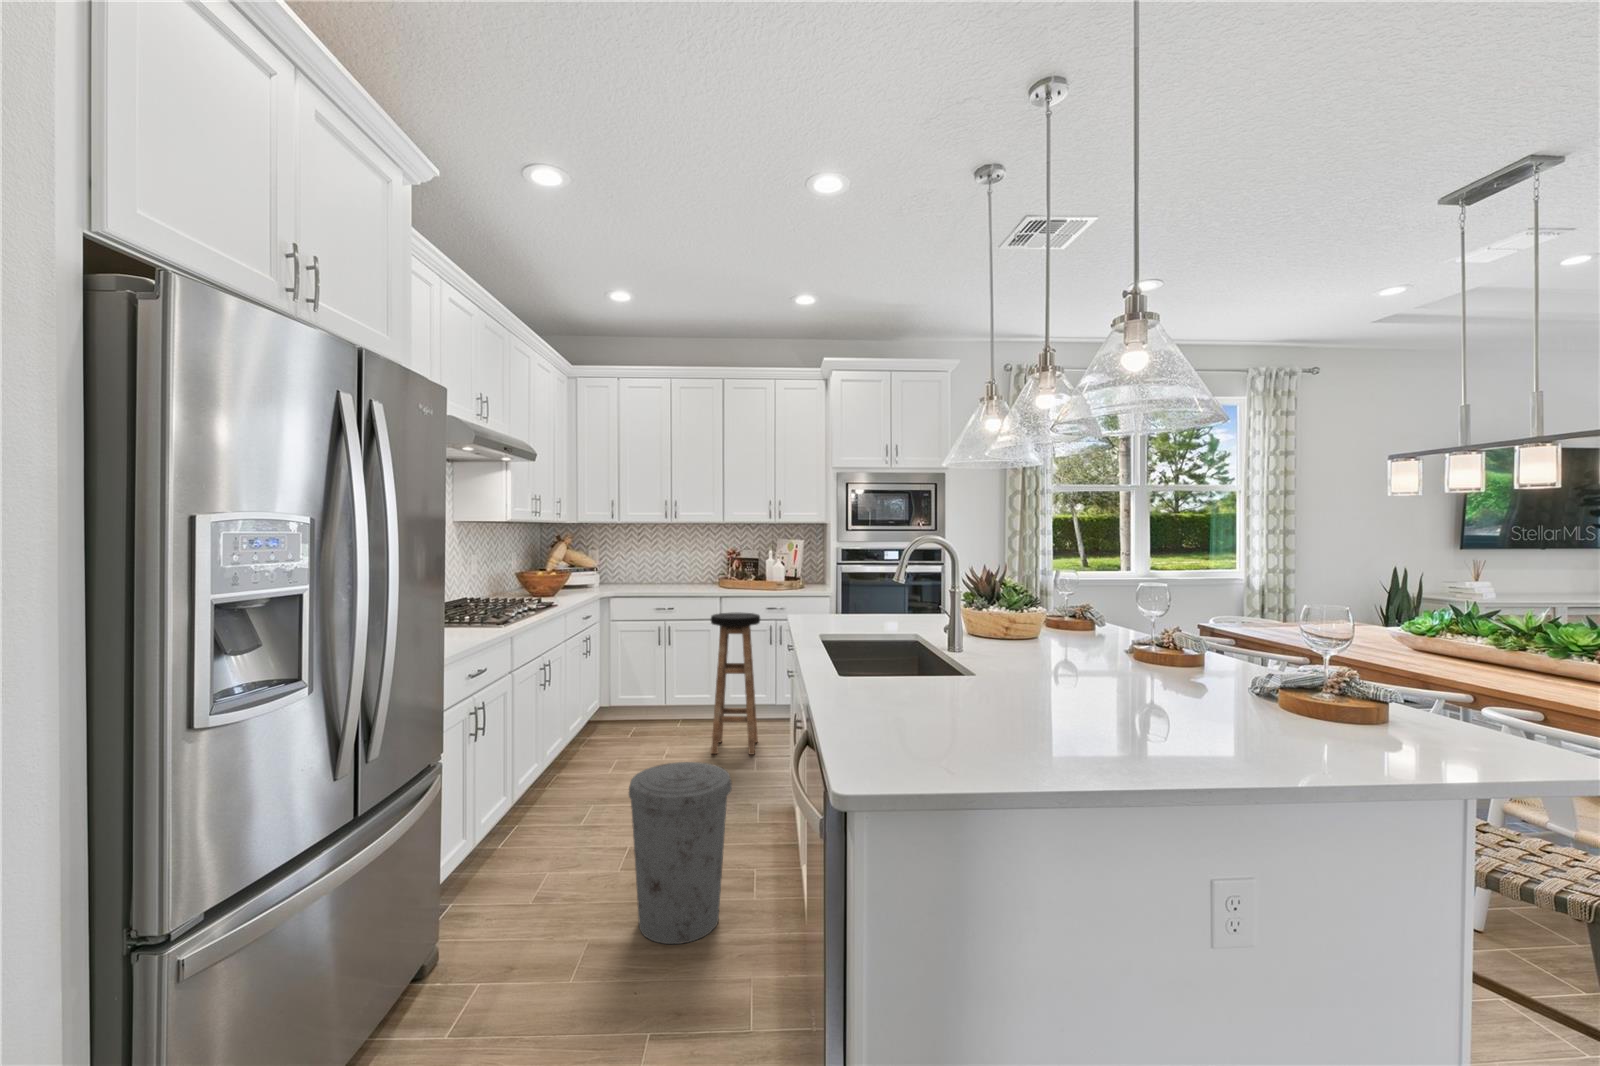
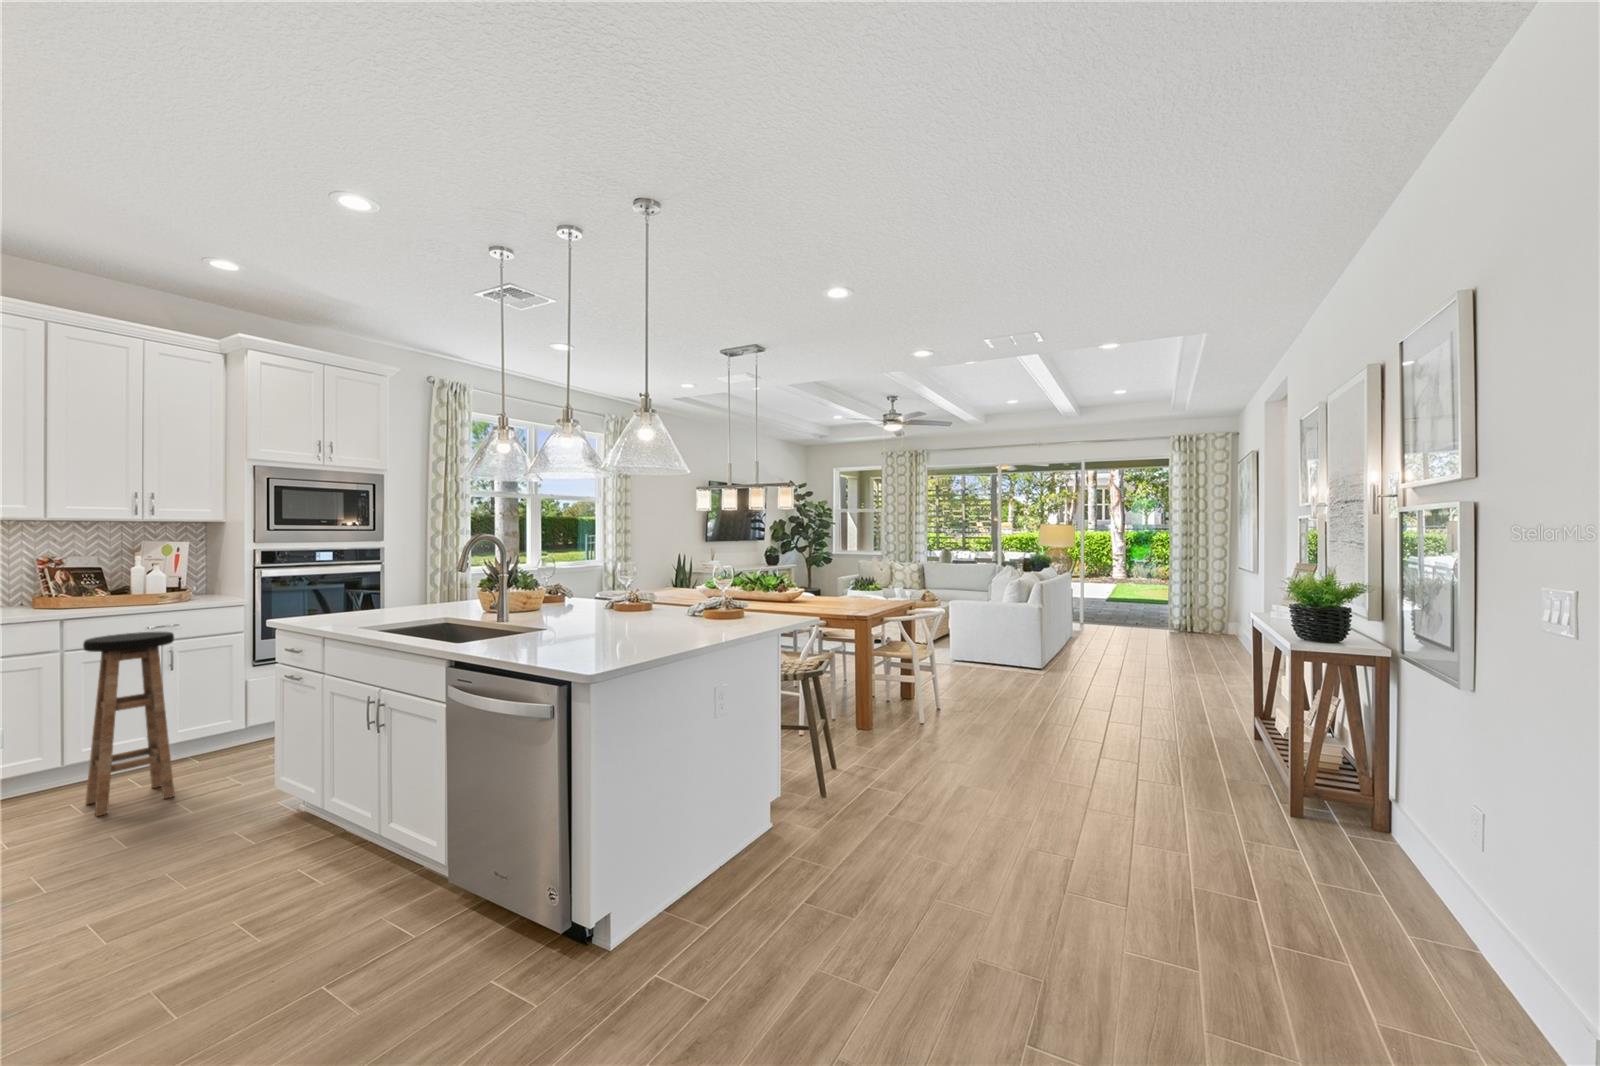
trash can: present [629,762,732,944] -> none [195,770,334,966]

